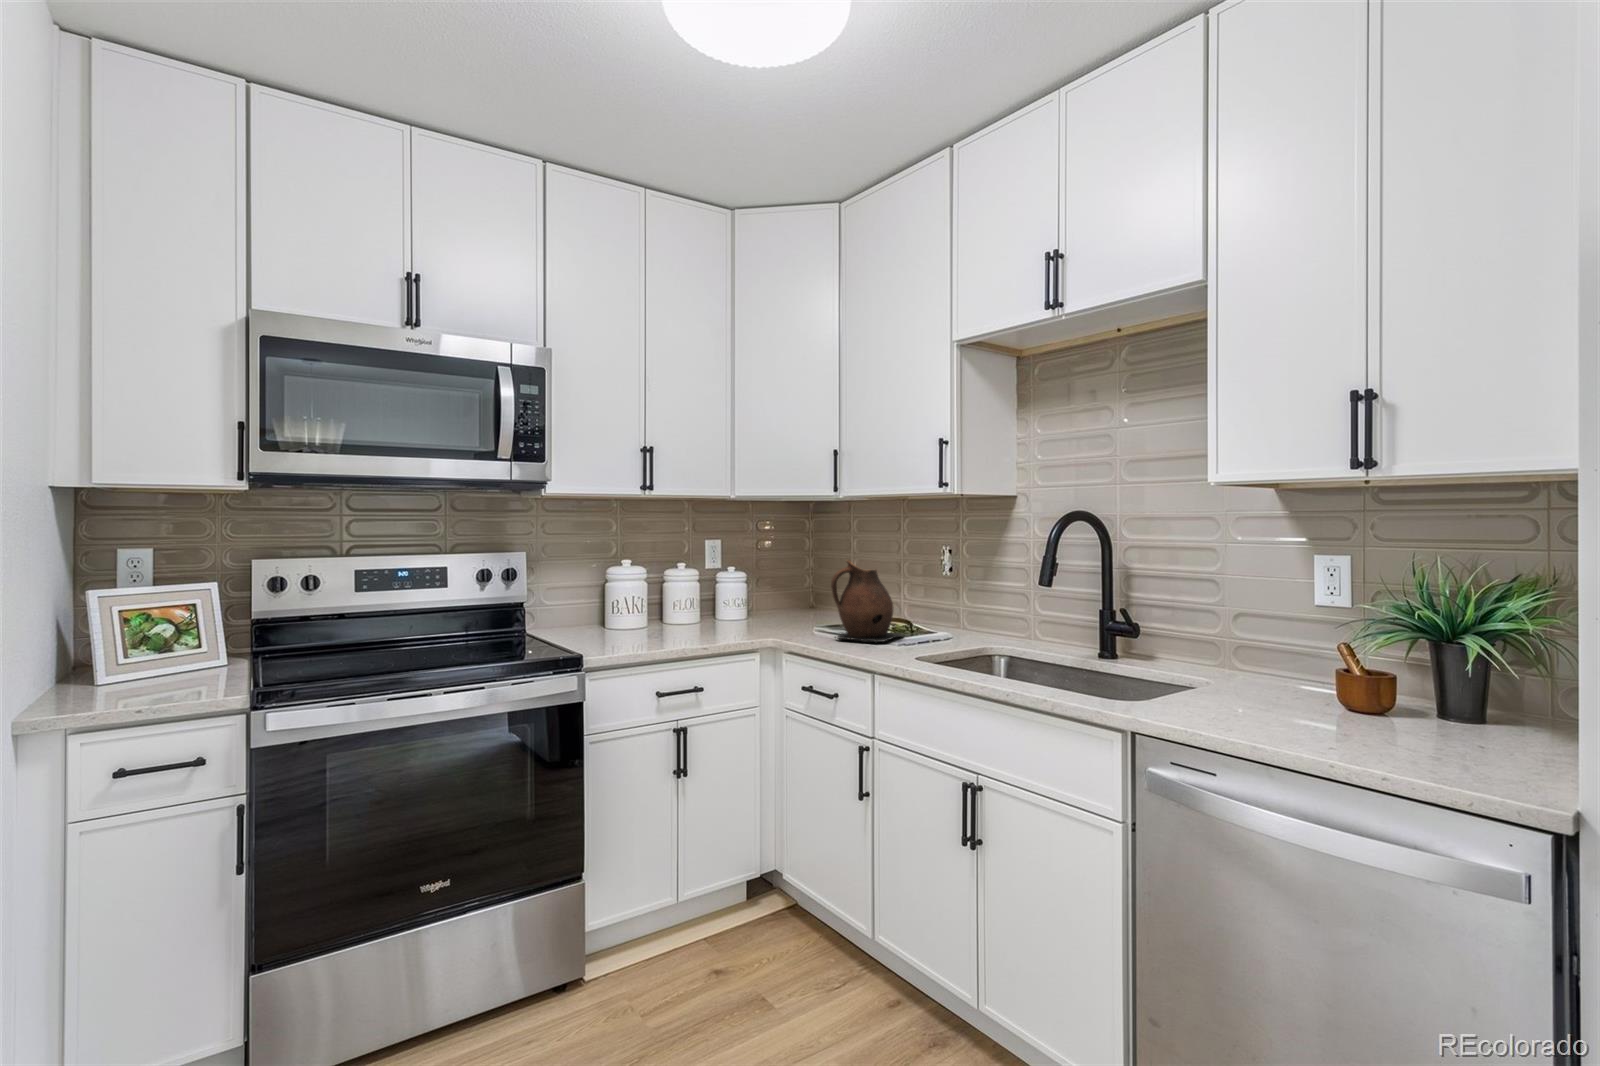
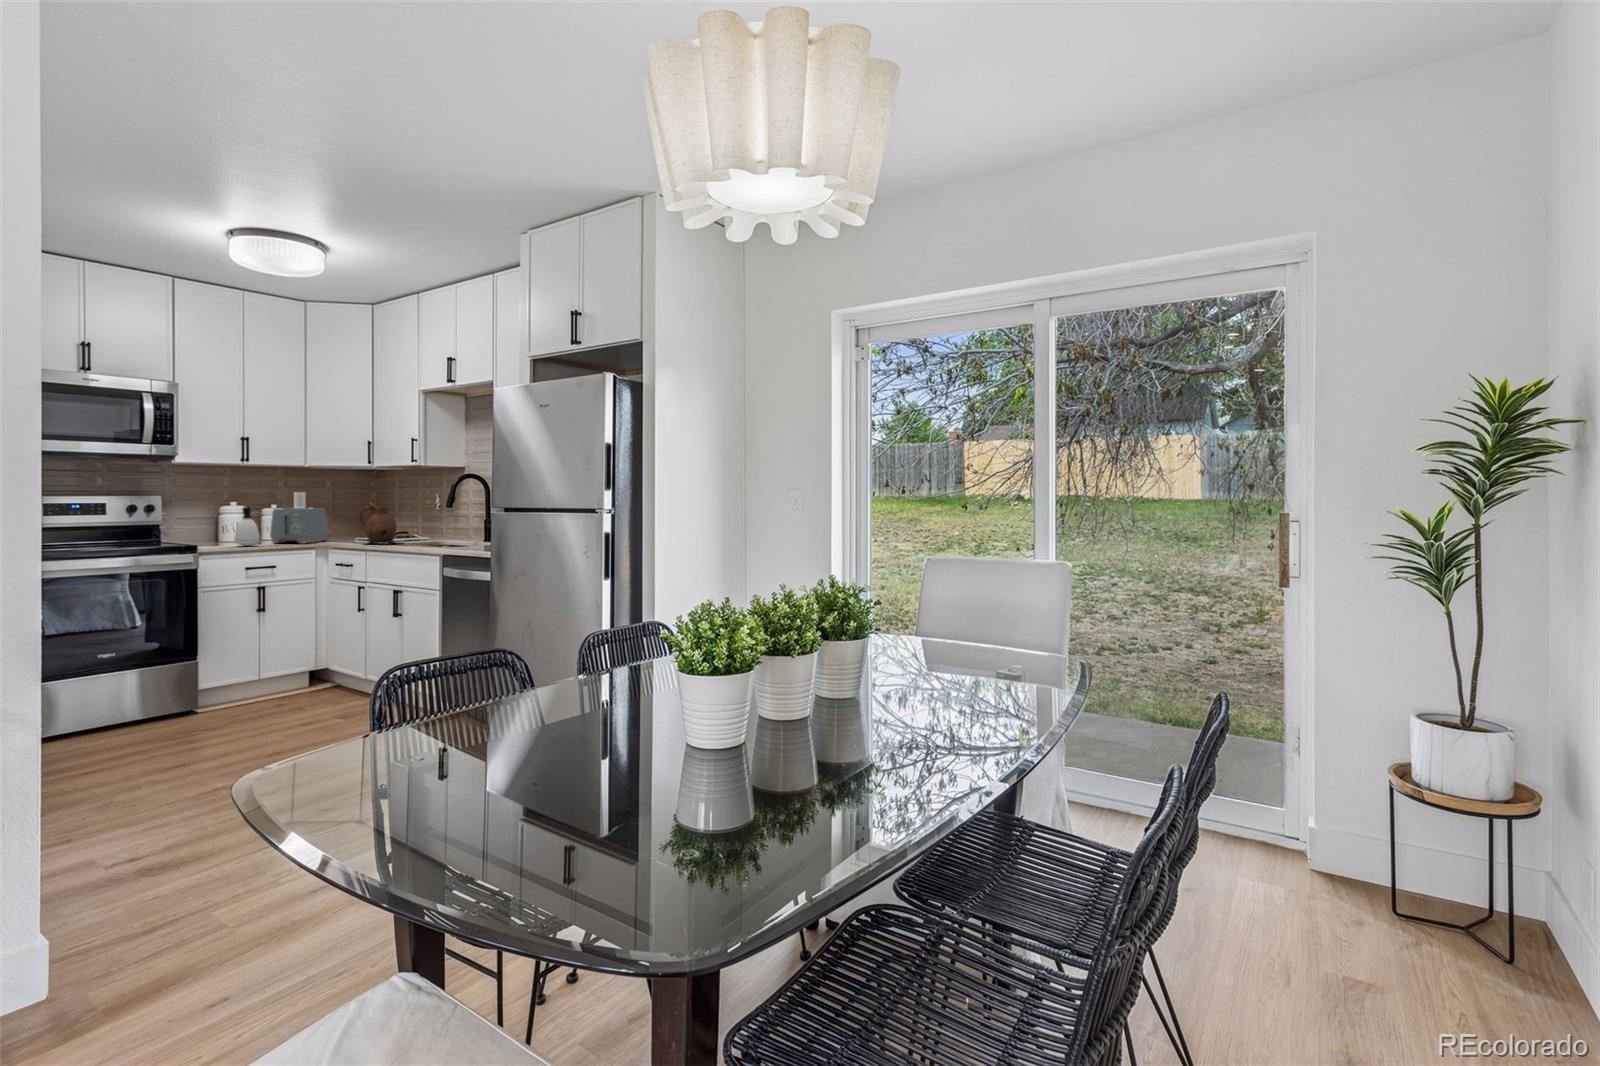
toaster: none [685,569,766,637] -> present [270,508,329,544]
soap dispenser: none [635,573,675,645] -> present [234,507,260,546]

